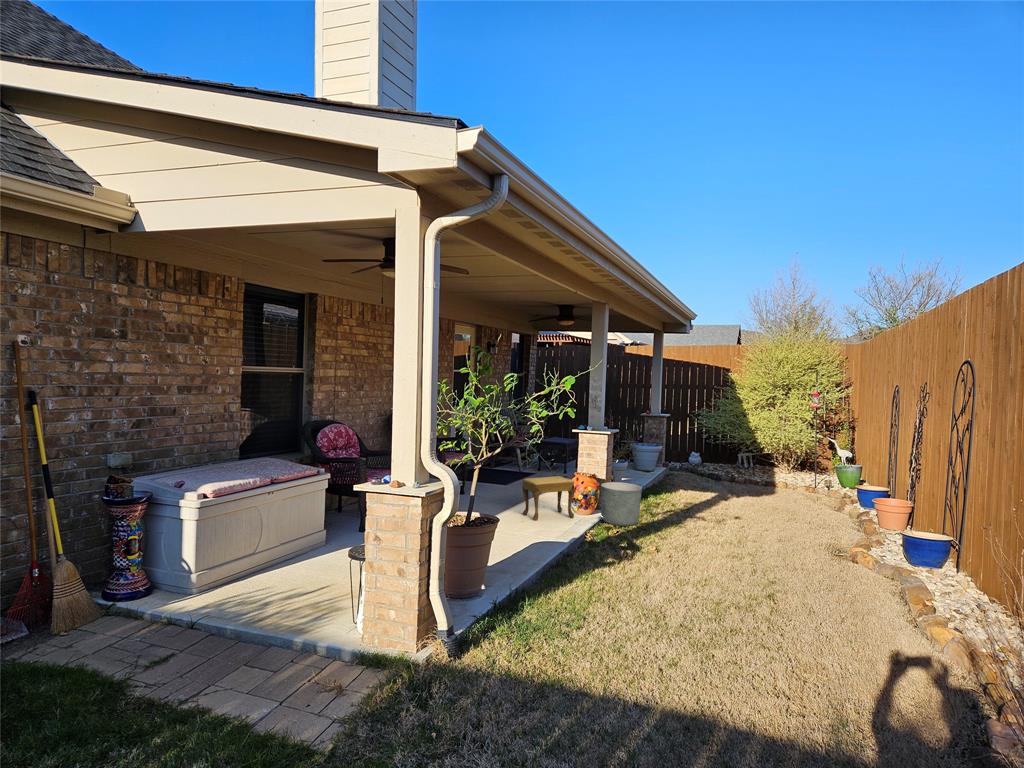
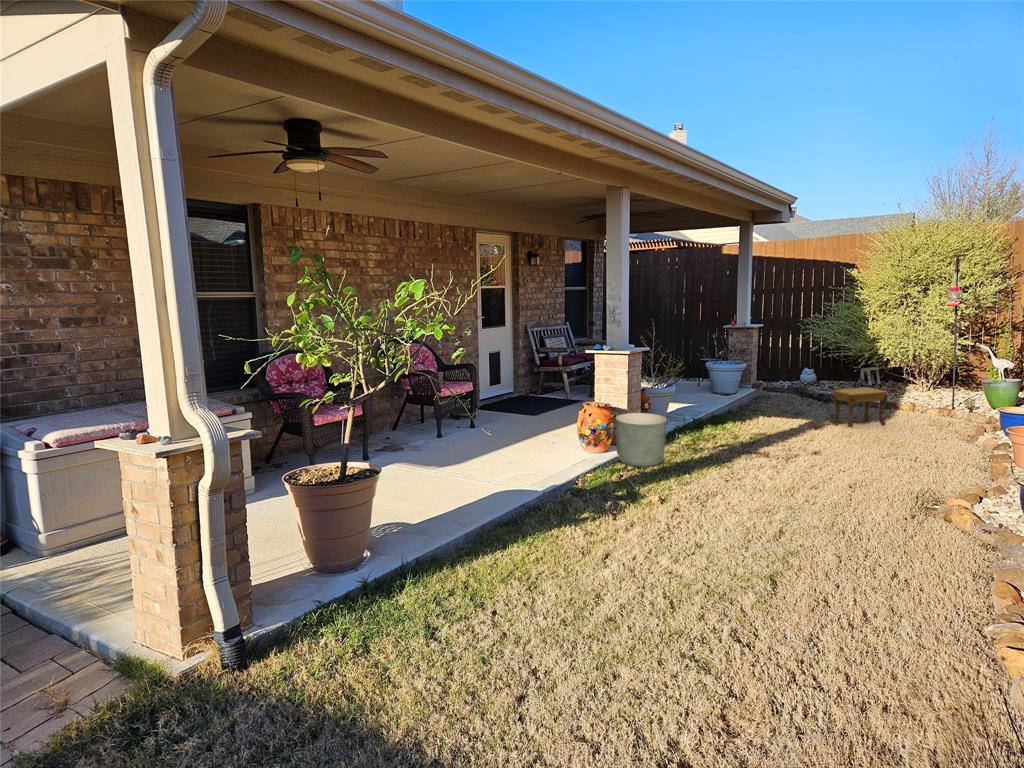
footstool: present [522,476,575,521] -> present [833,387,887,427]

